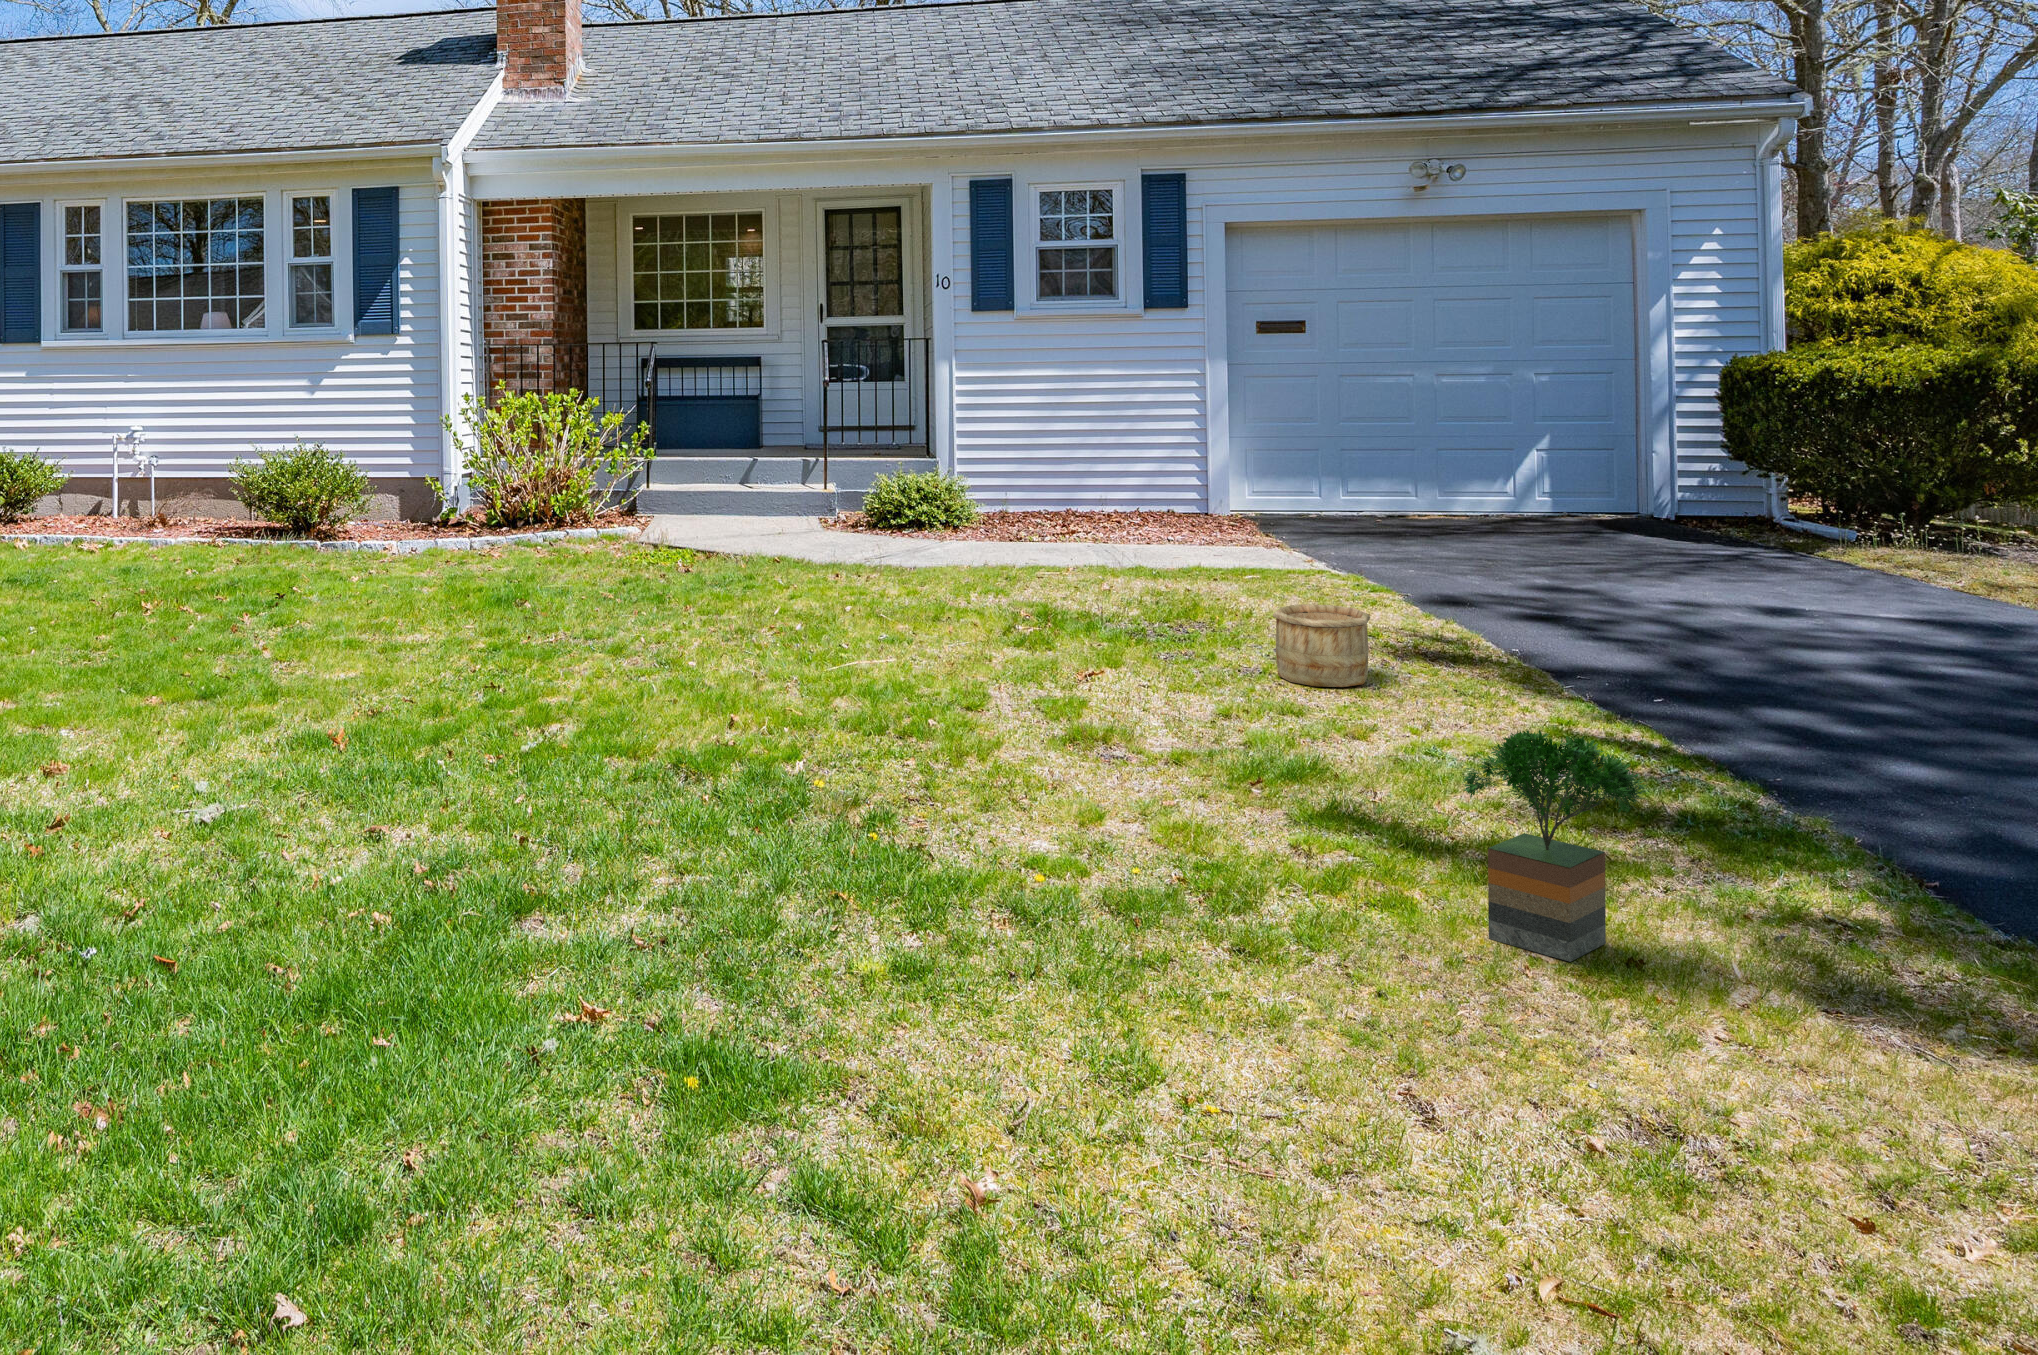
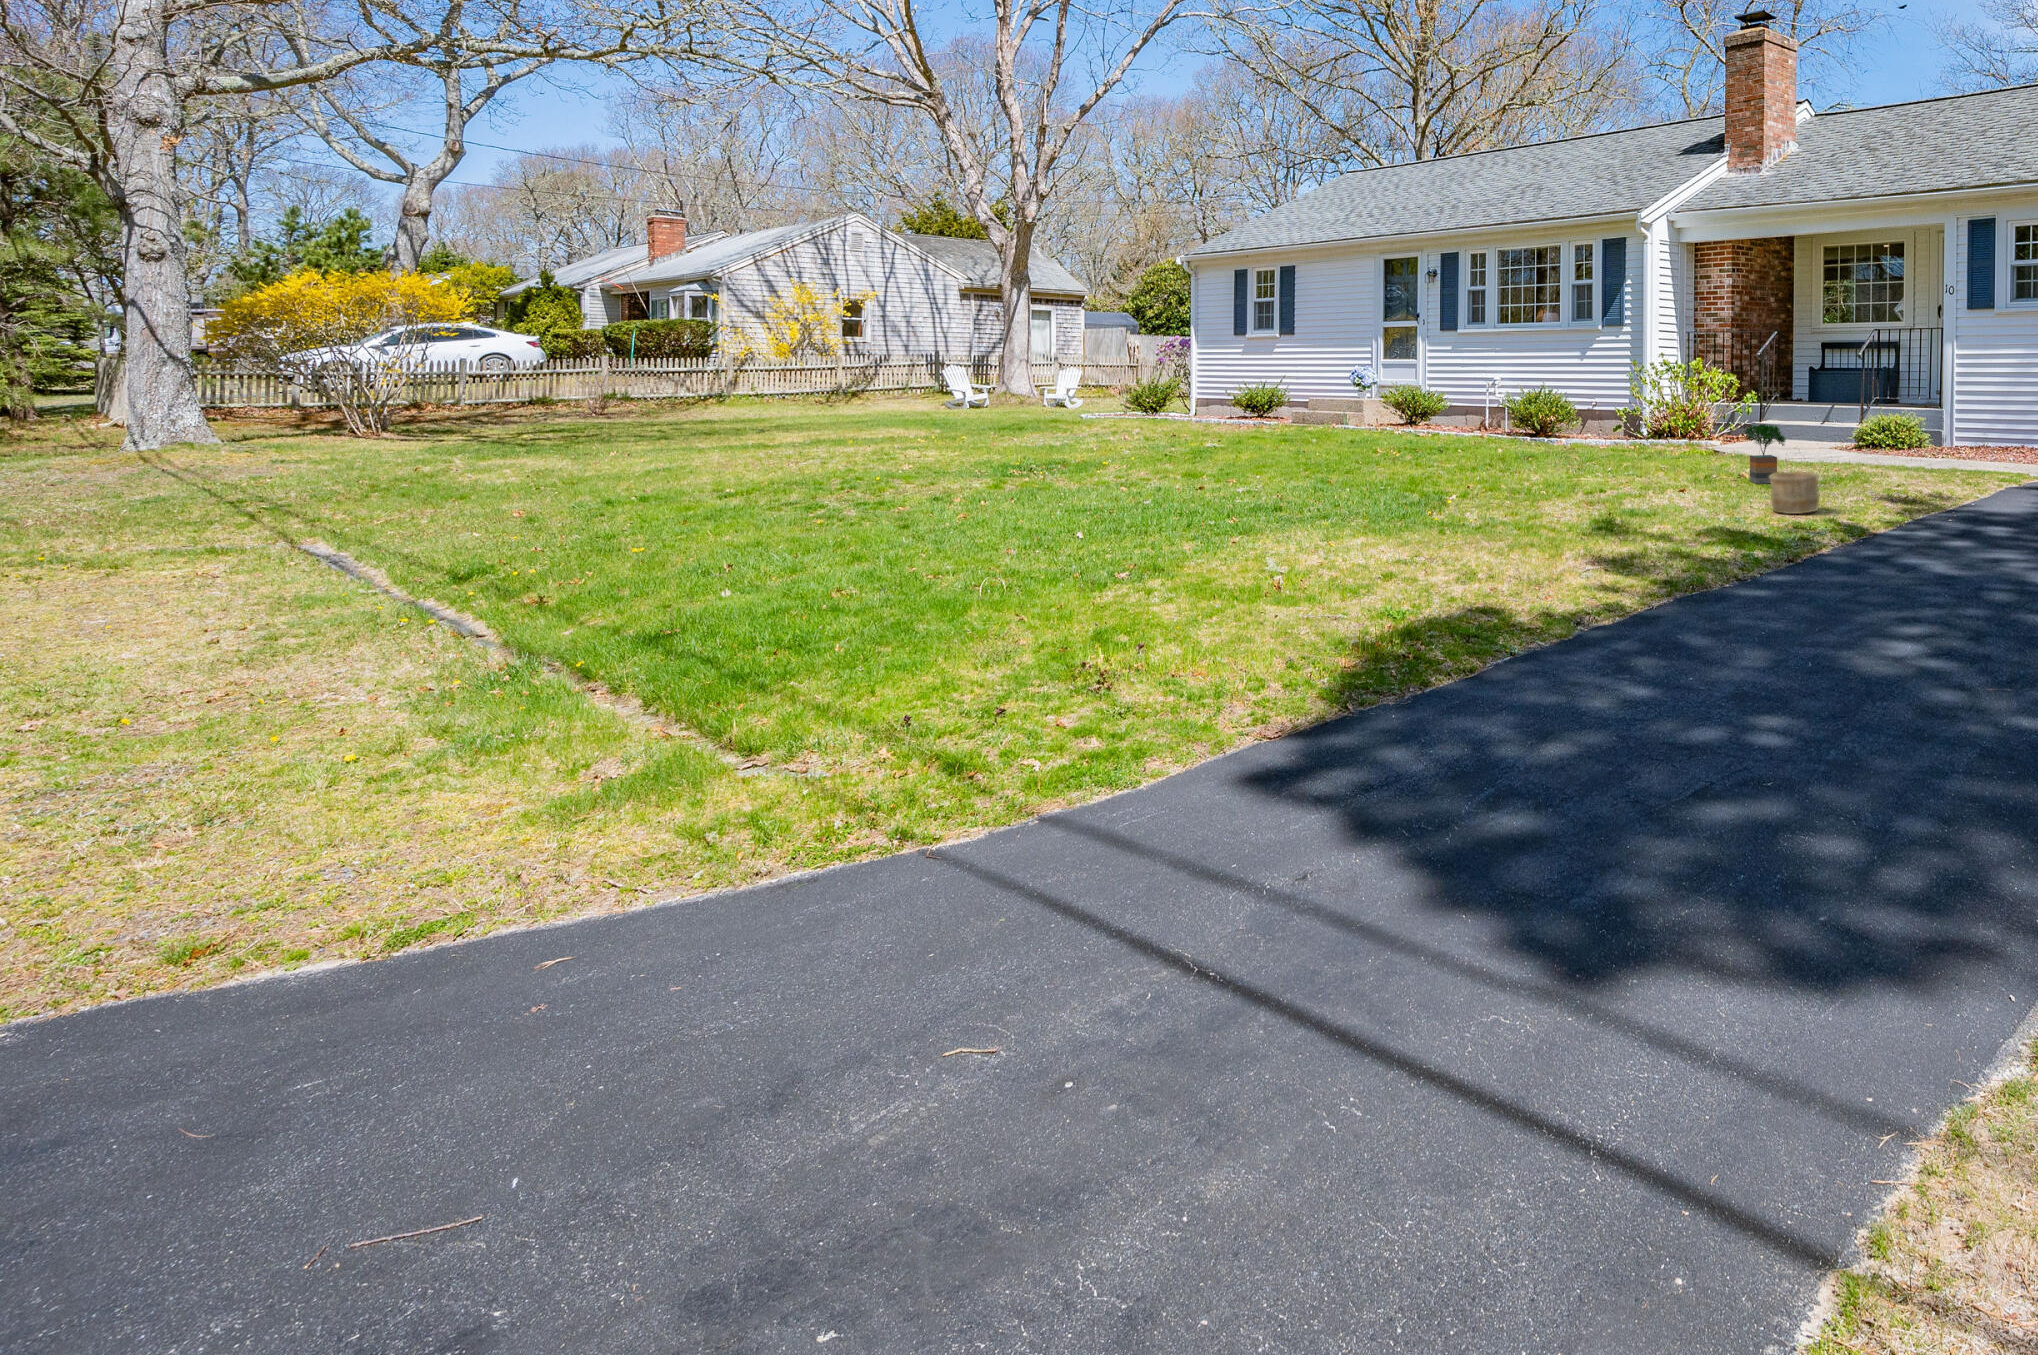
potted tree: present [1463,730,1649,962] -> present [1744,424,1785,484]

